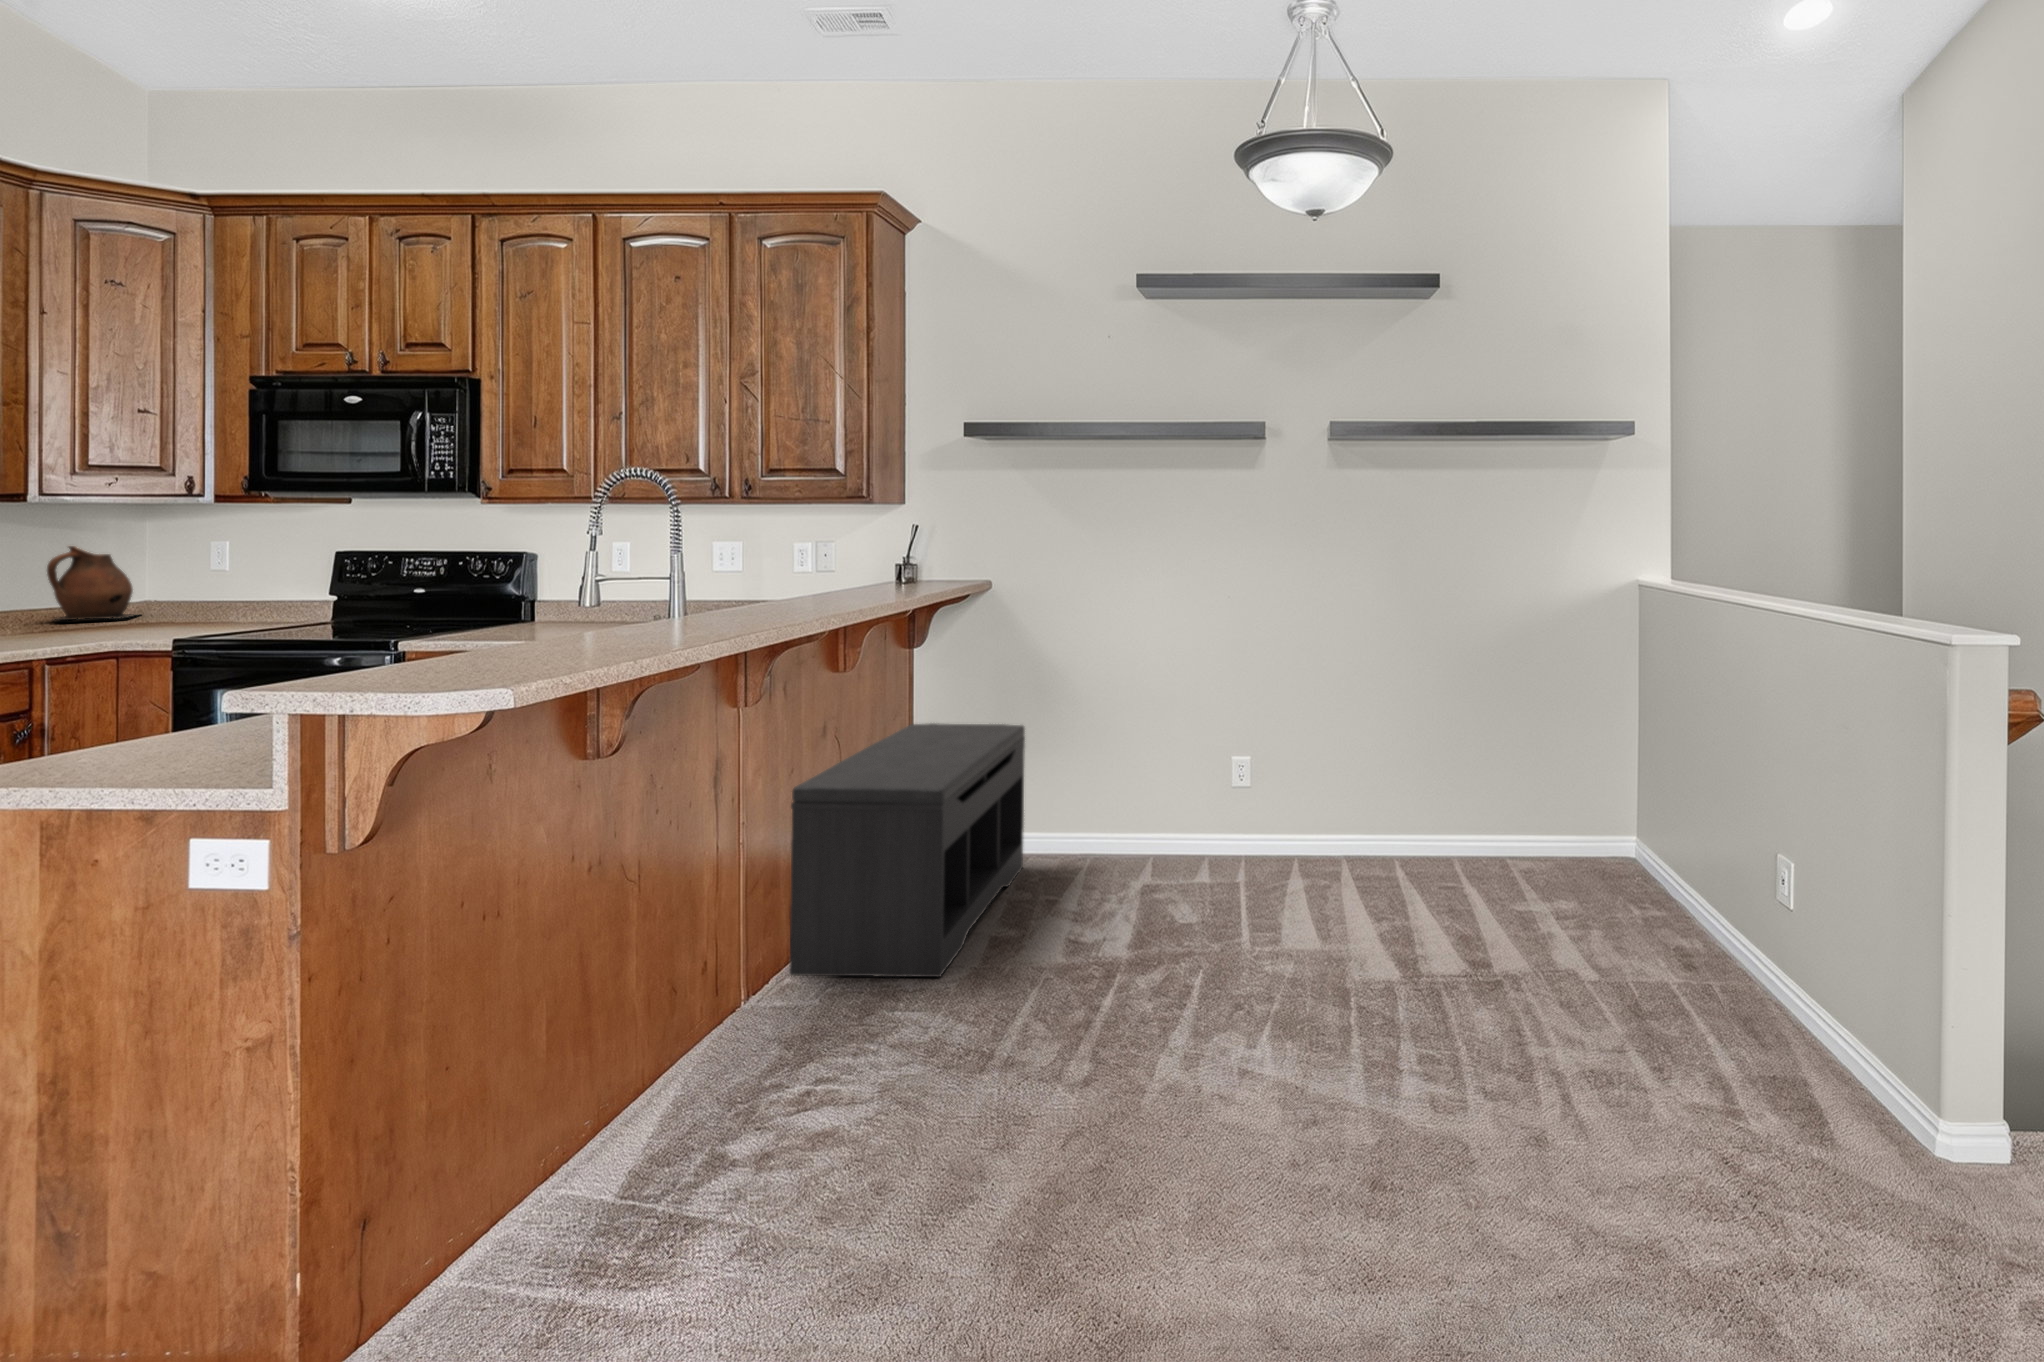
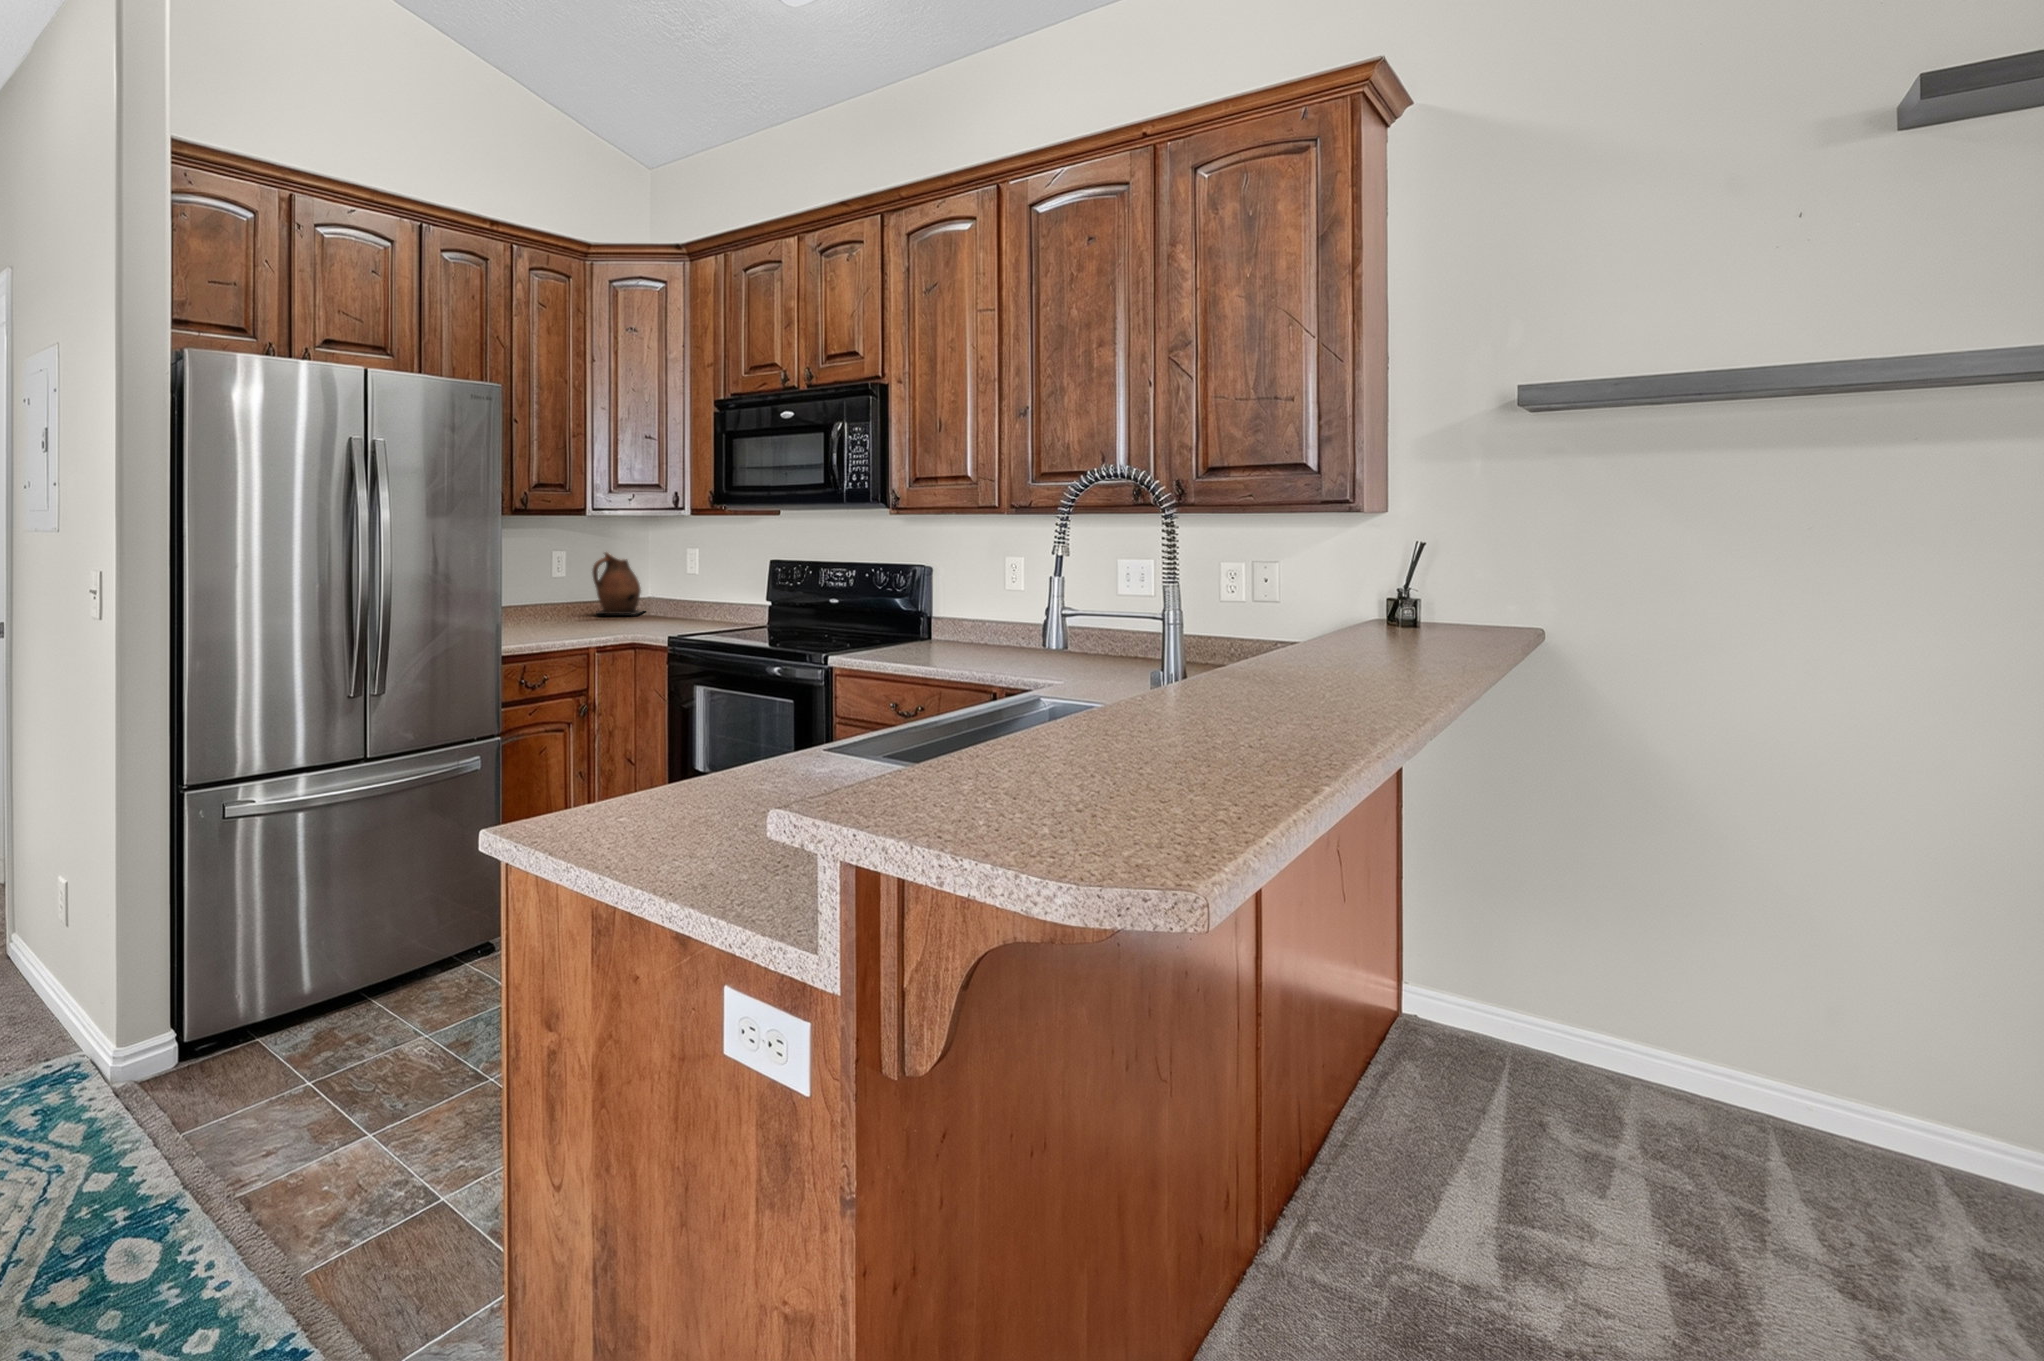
bench: present [789,723,1025,977] -> none [1312,824,1616,1314]

